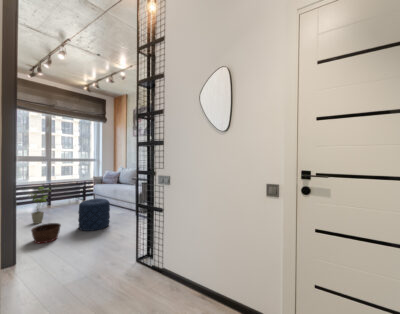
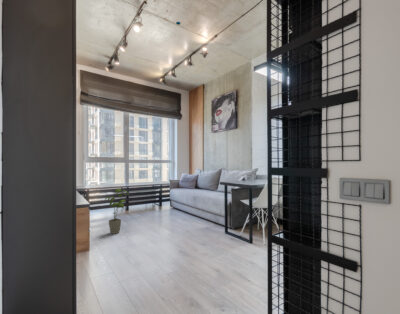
pouf: present [78,198,110,231] -> none [160,206,199,252]
basket: present [31,223,61,243] -> none [106,237,141,267]

